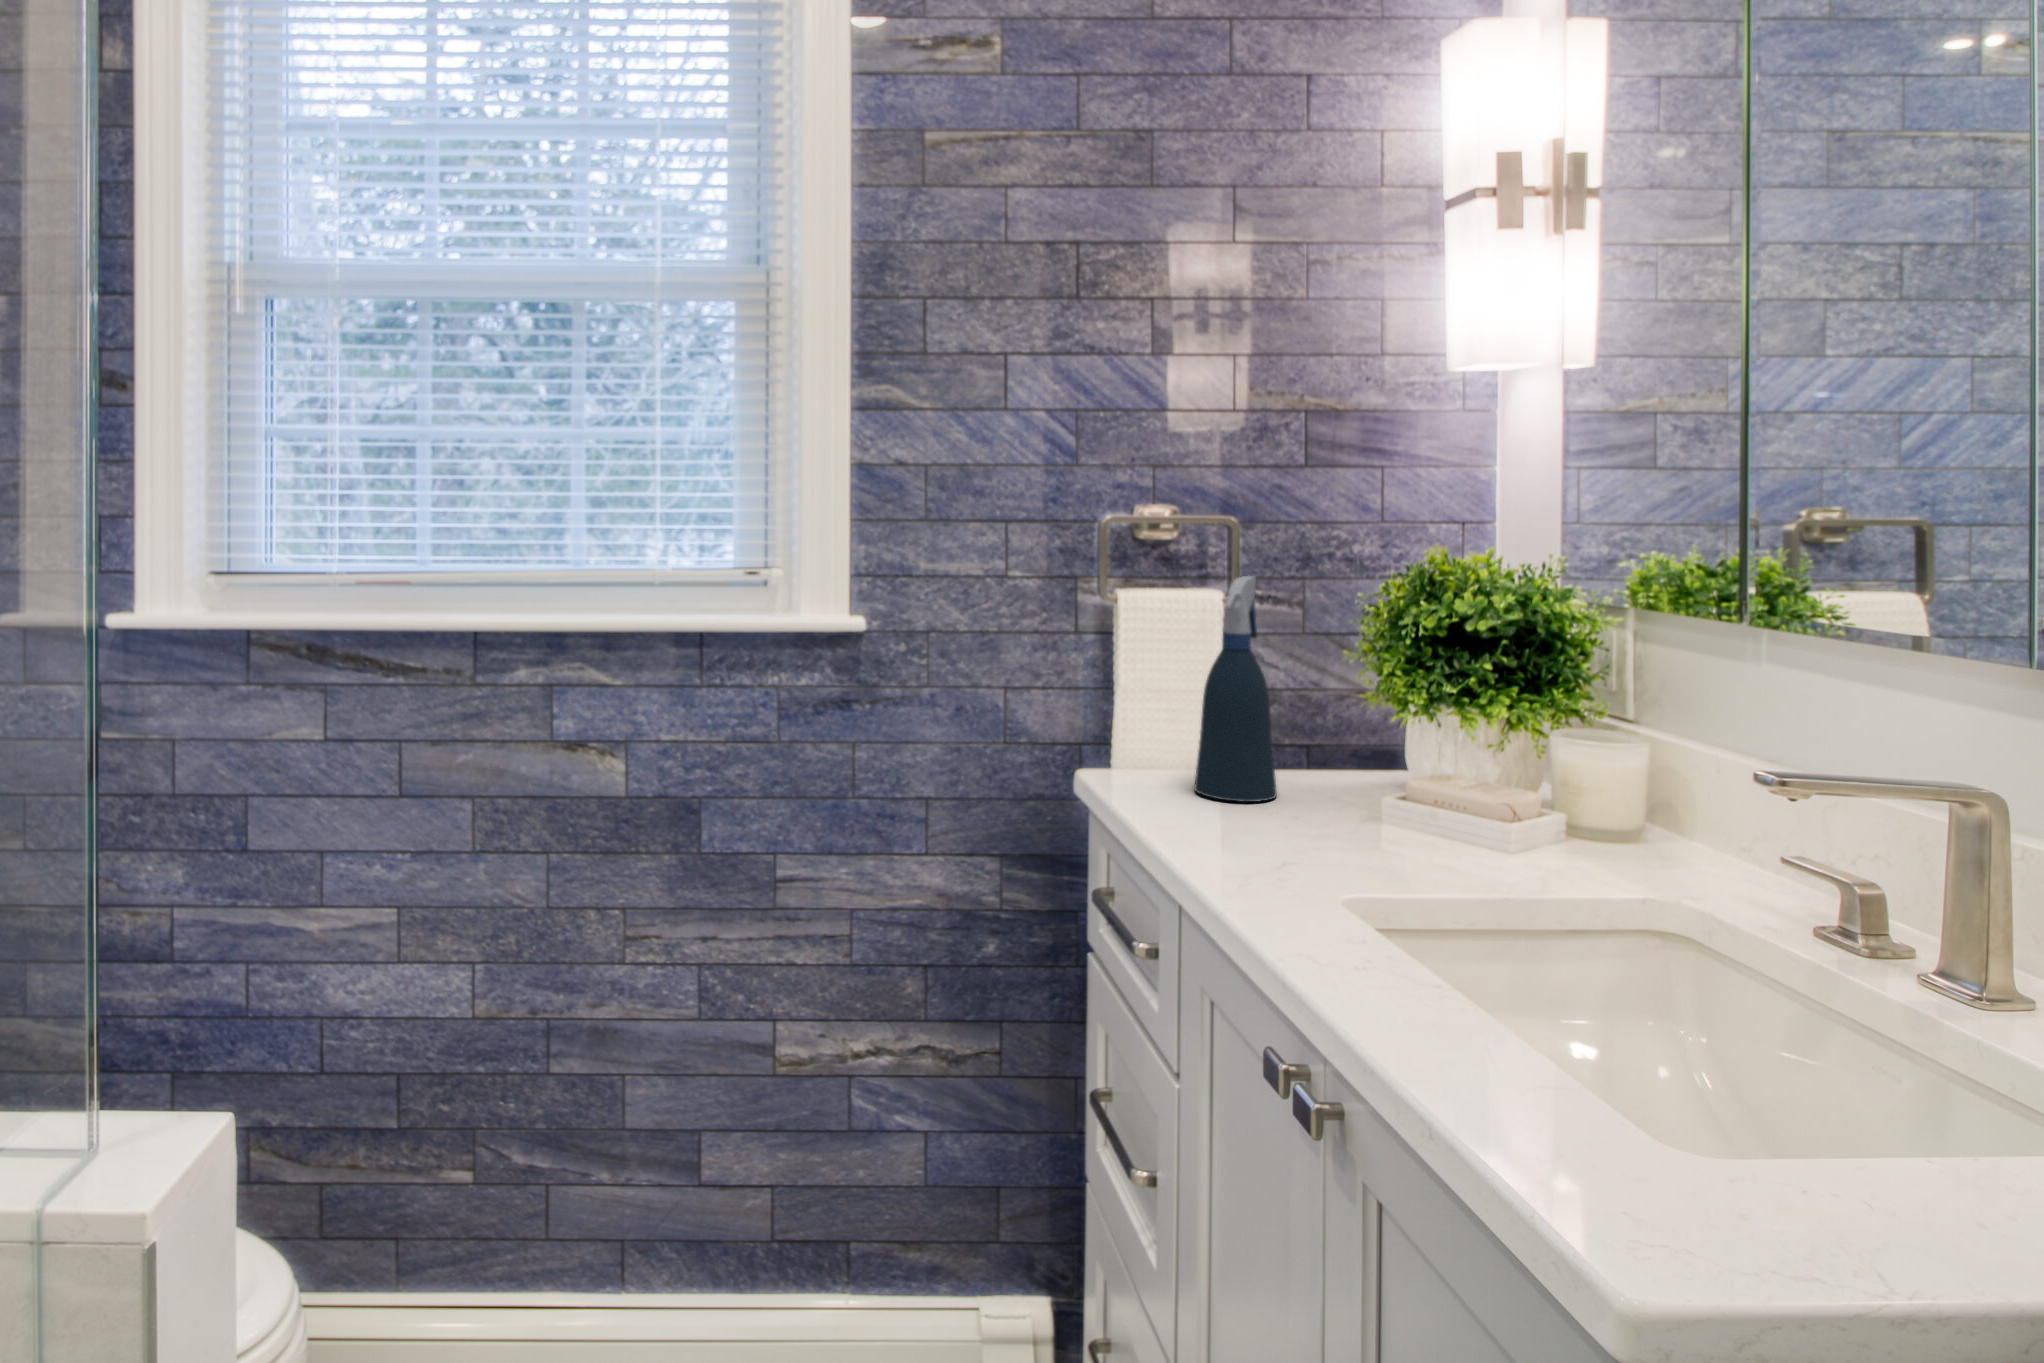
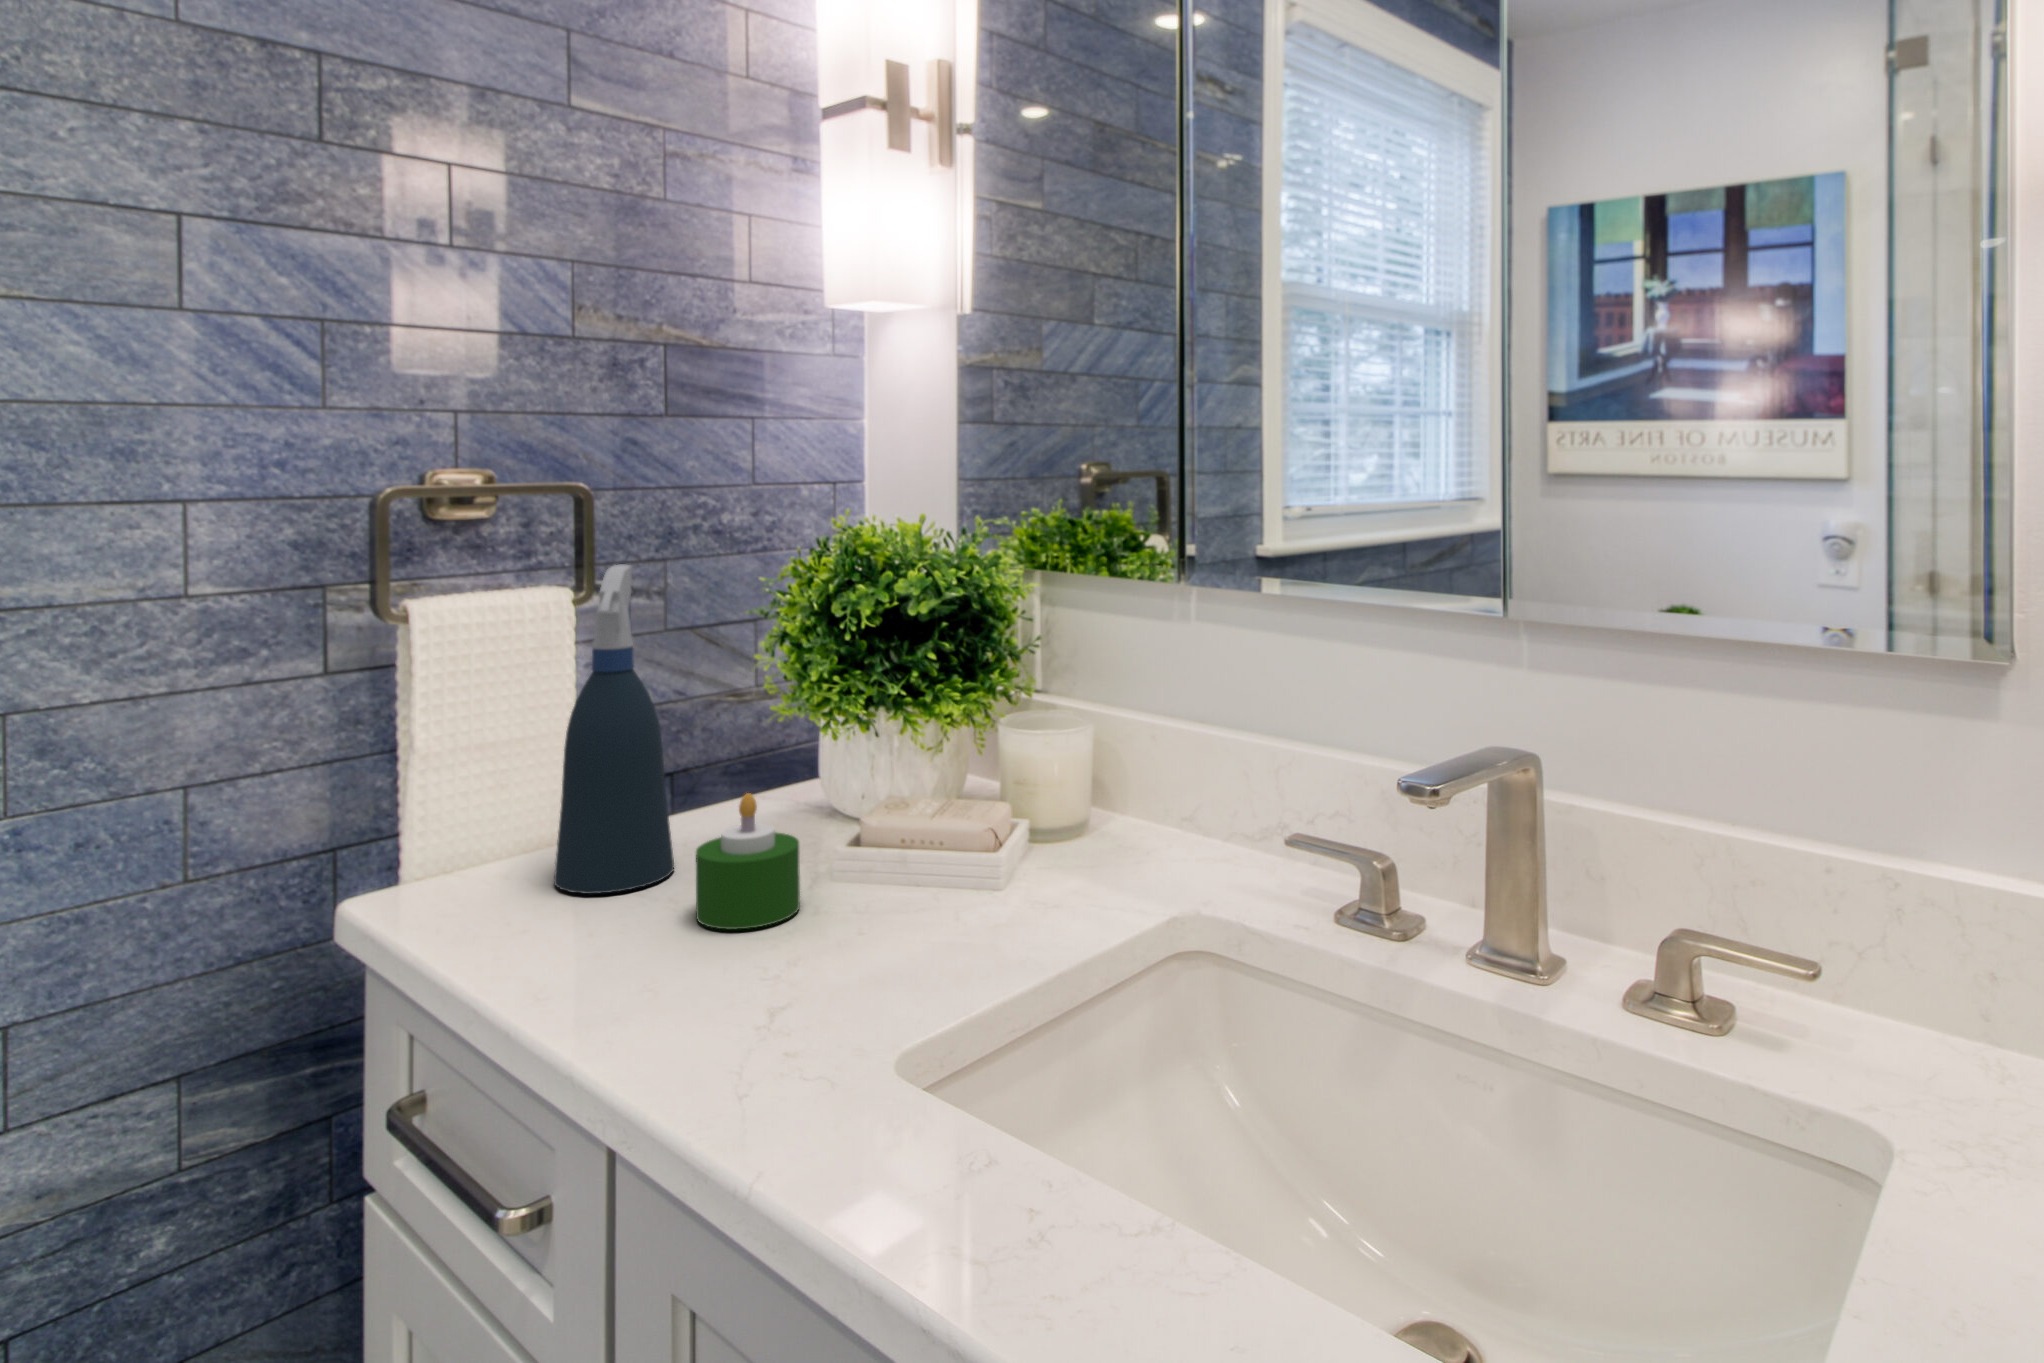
candle: none [1274,743,1351,837] -> present [696,793,800,929]

